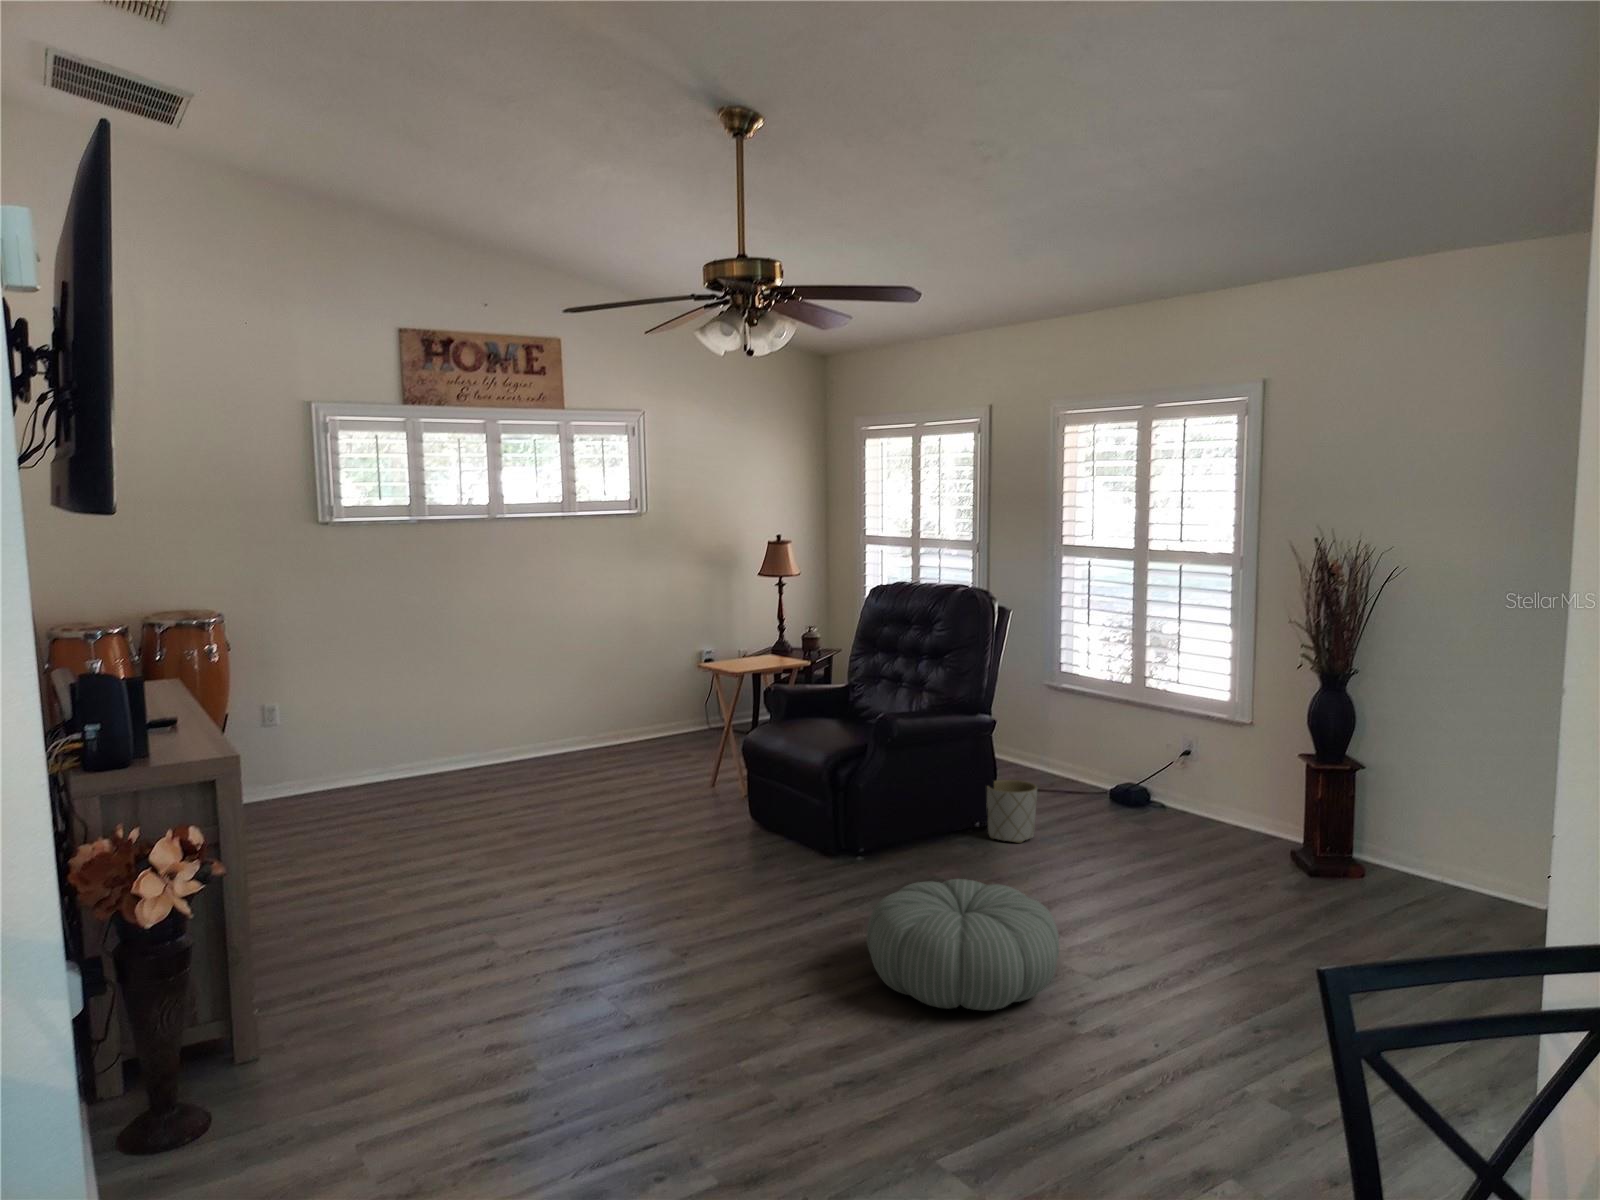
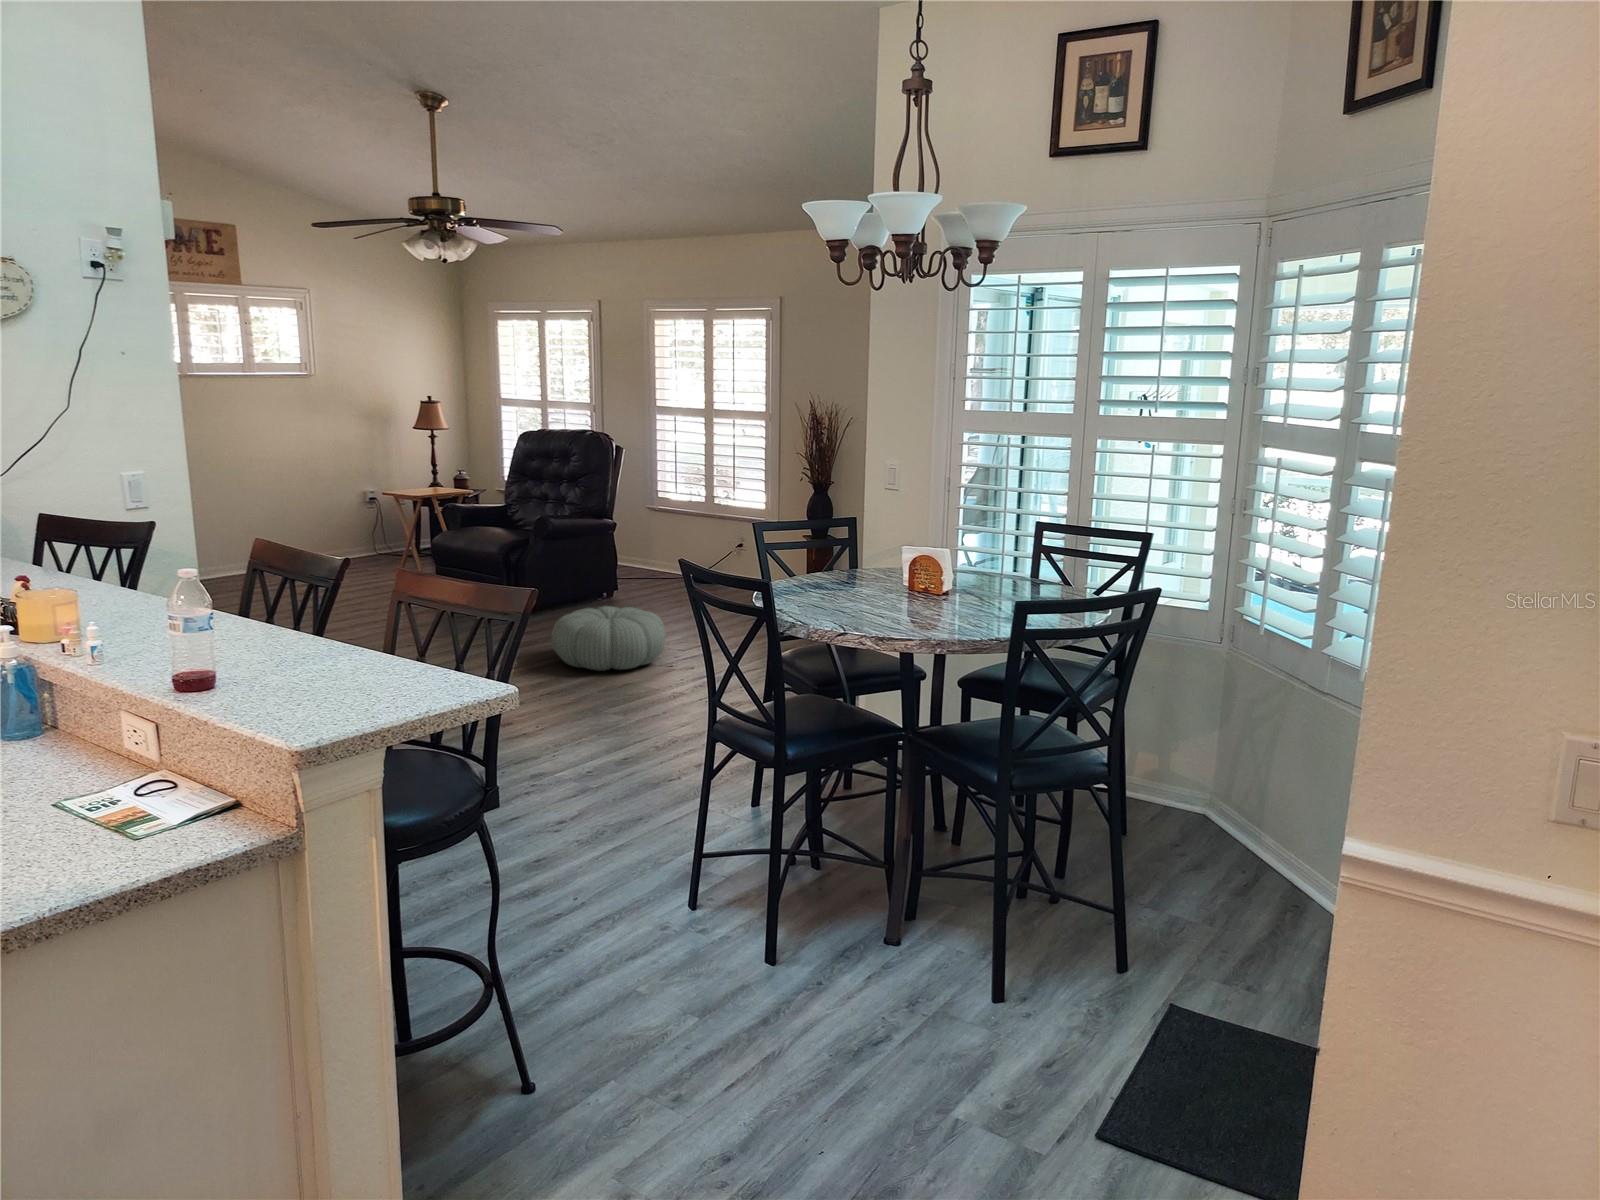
planter: present [987,780,1037,843] -> none [611,565,645,604]

